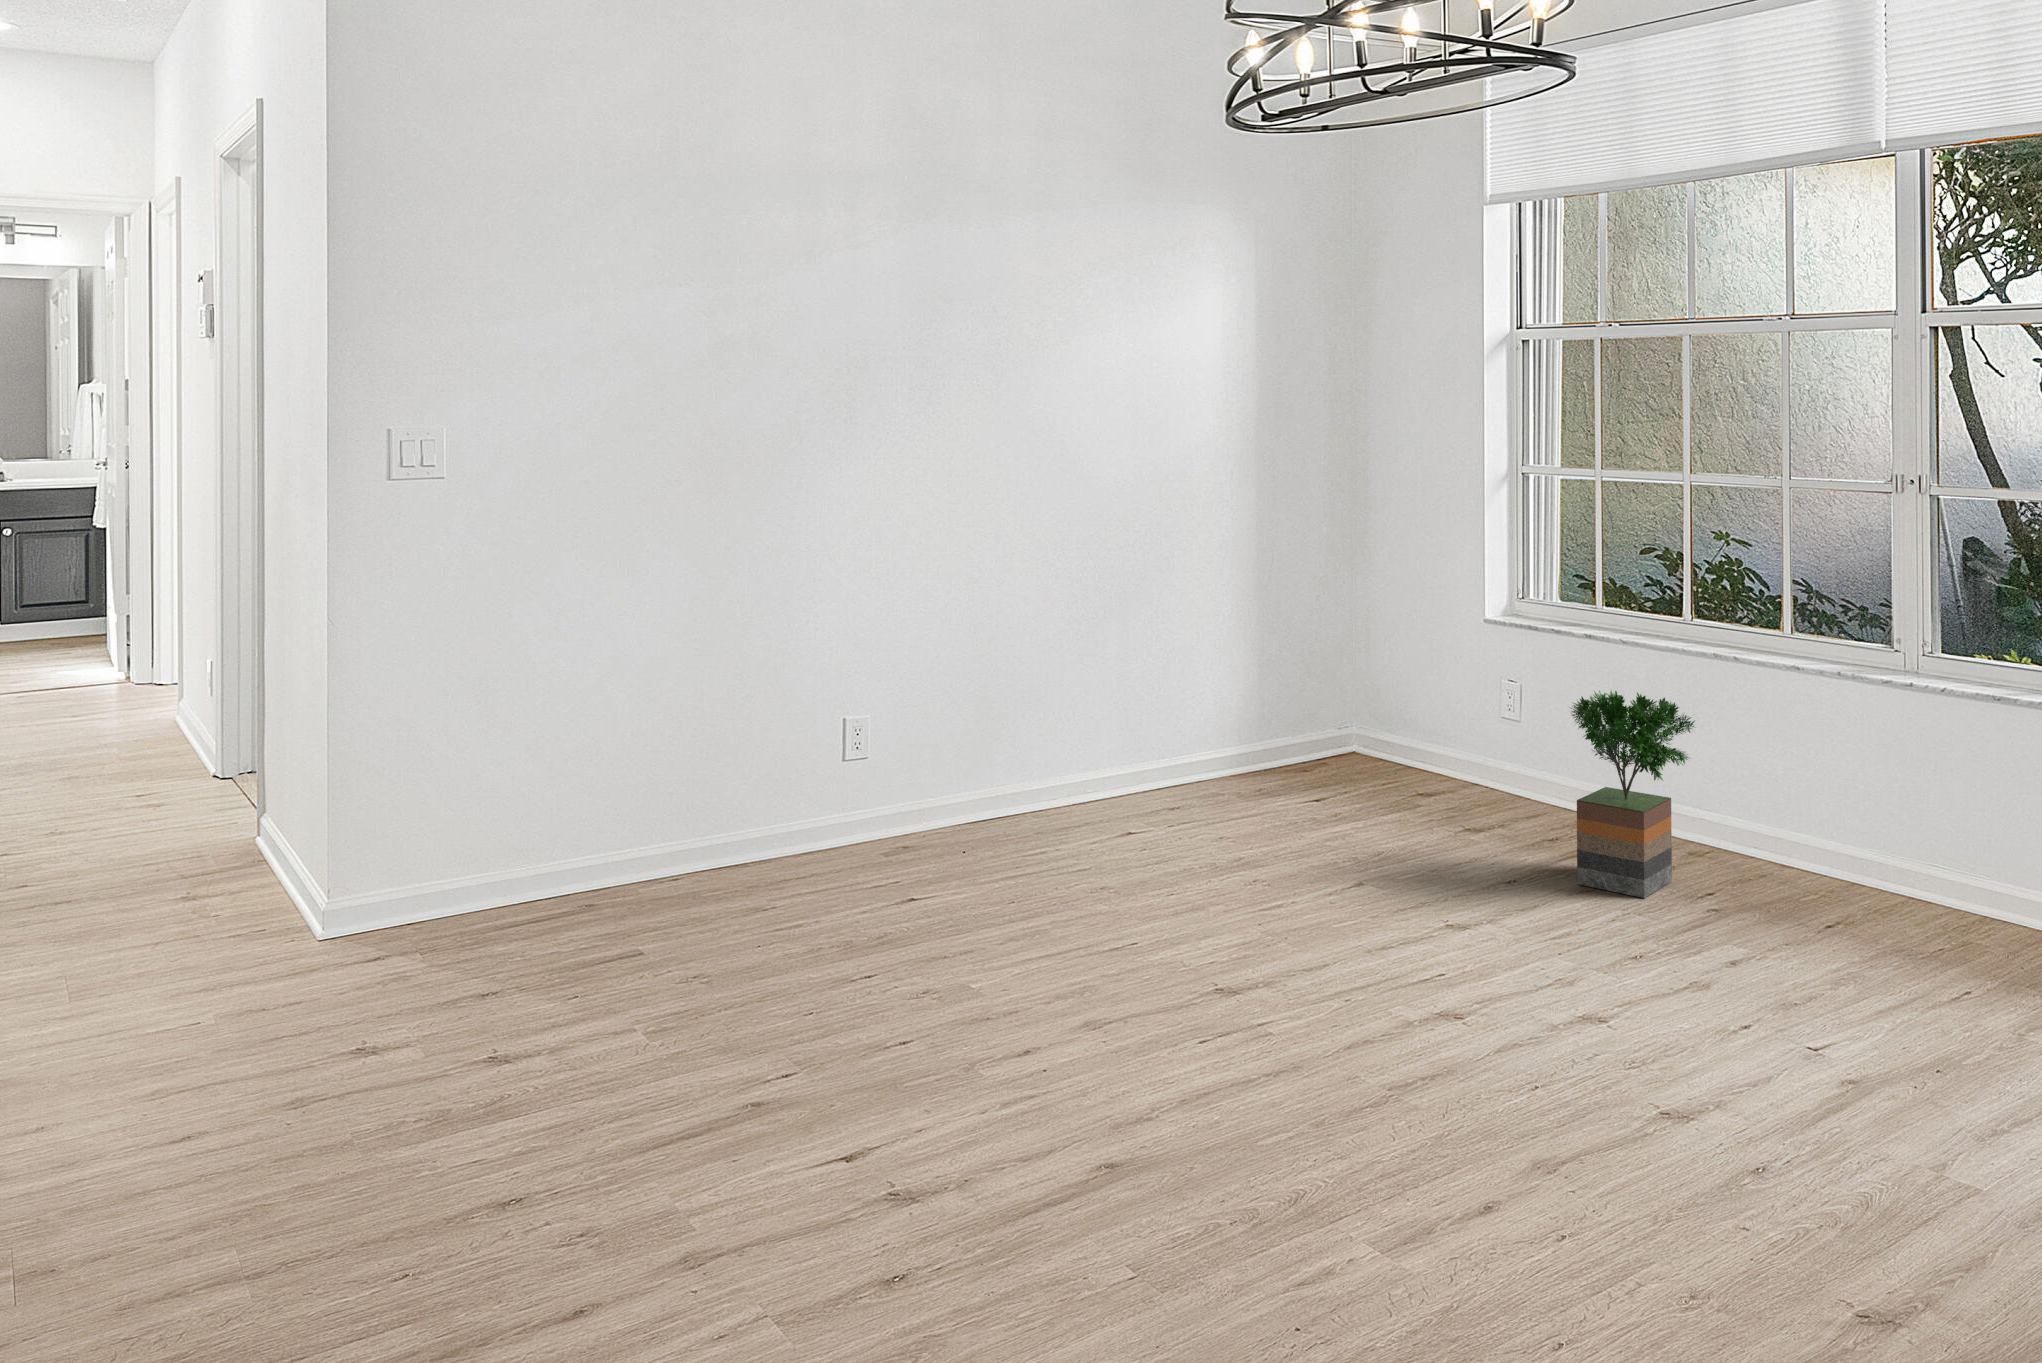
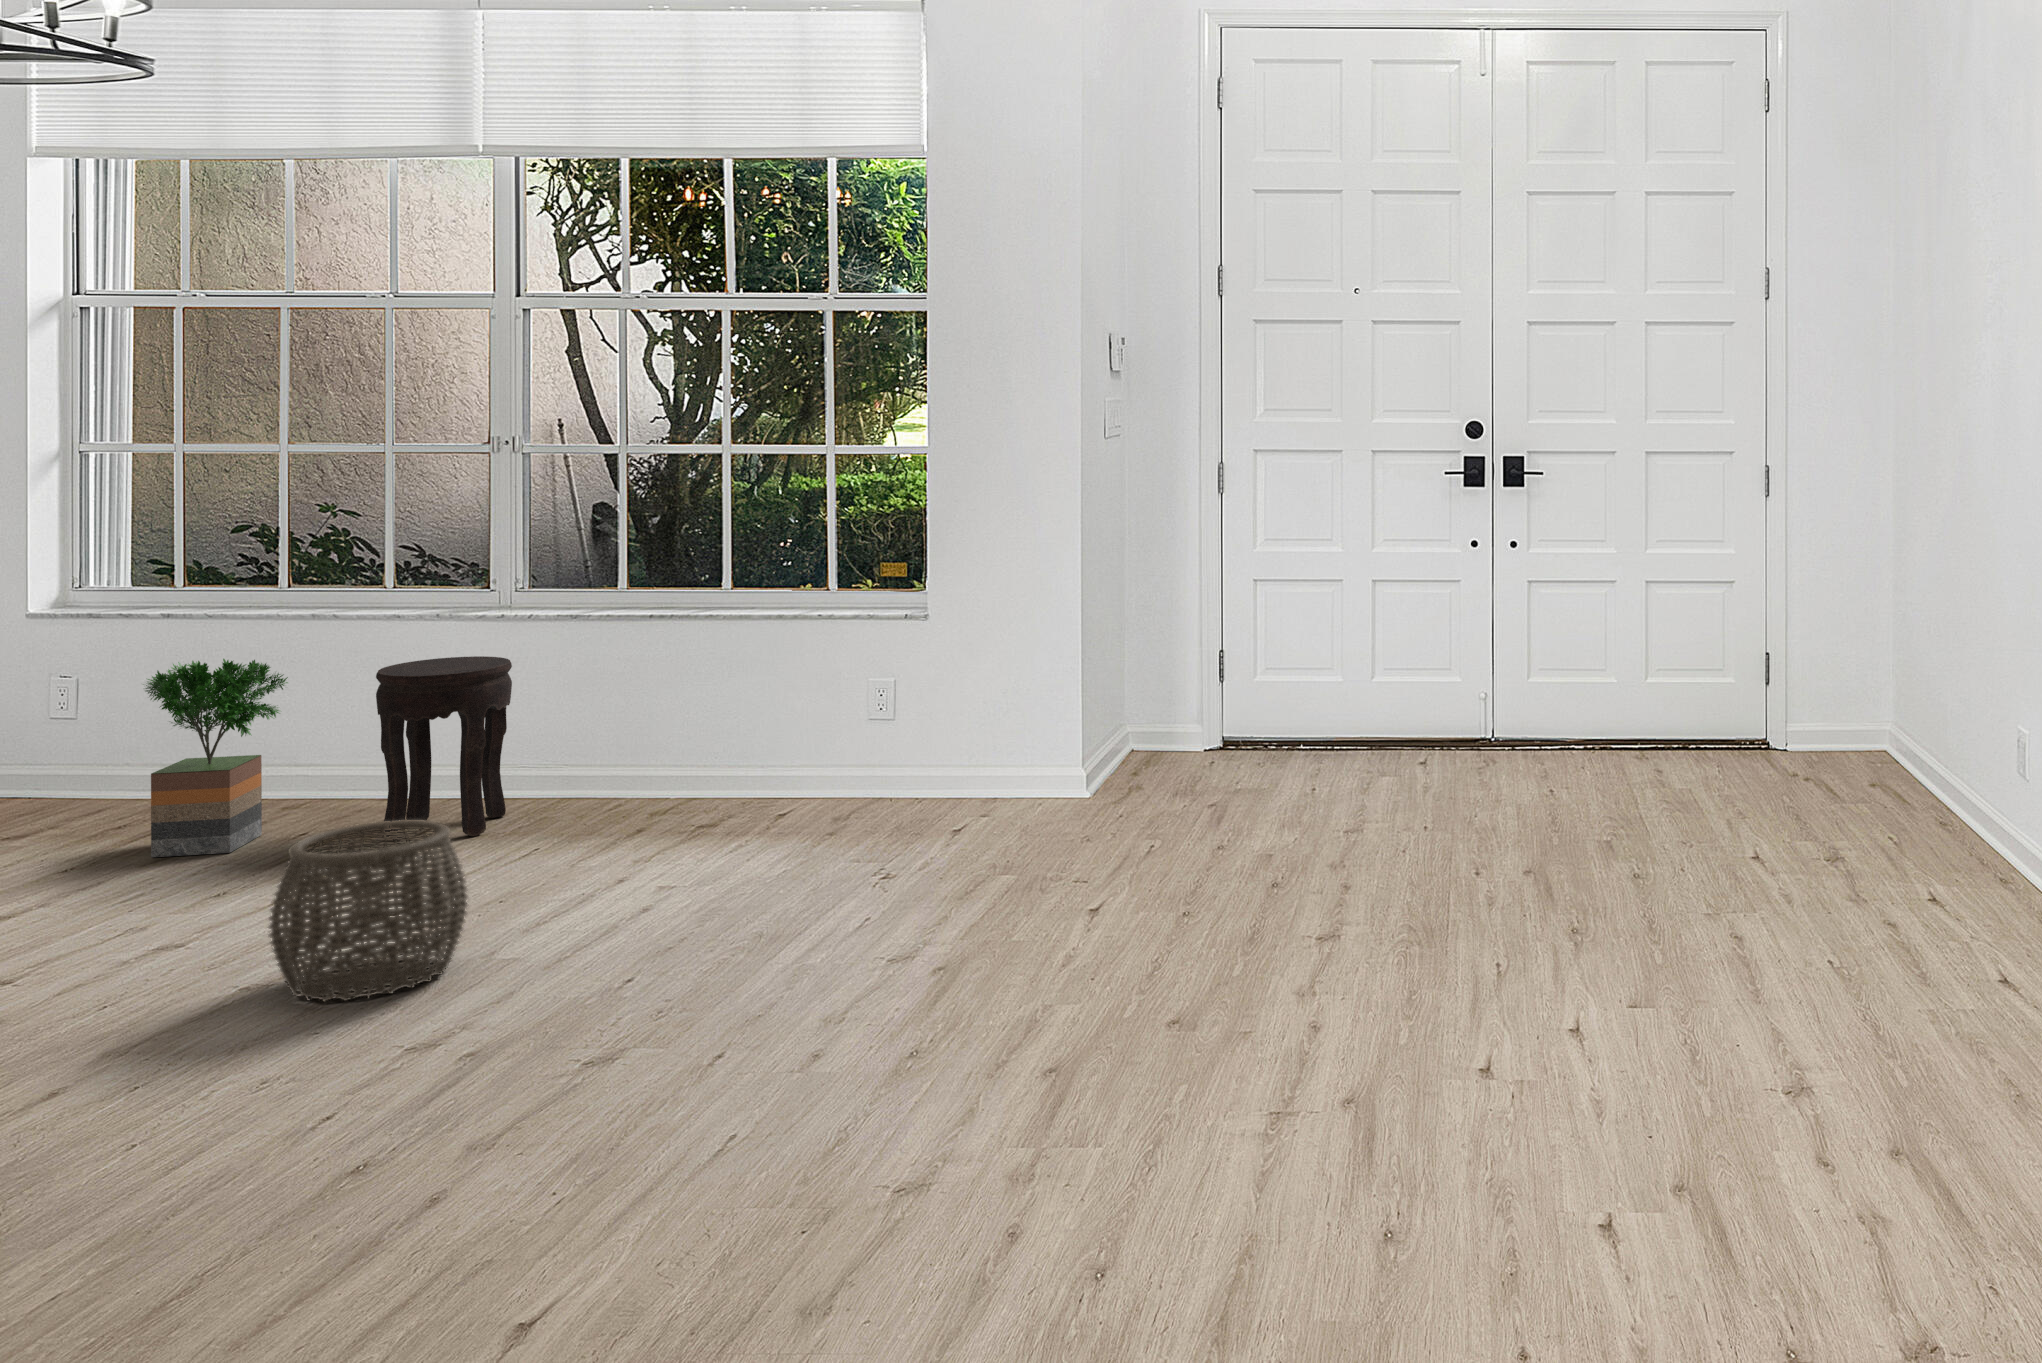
side table: none [1782,724,1928,946] -> present [376,656,512,841]
woven basket: none [1691,951,1917,1193] -> present [269,820,468,1001]

